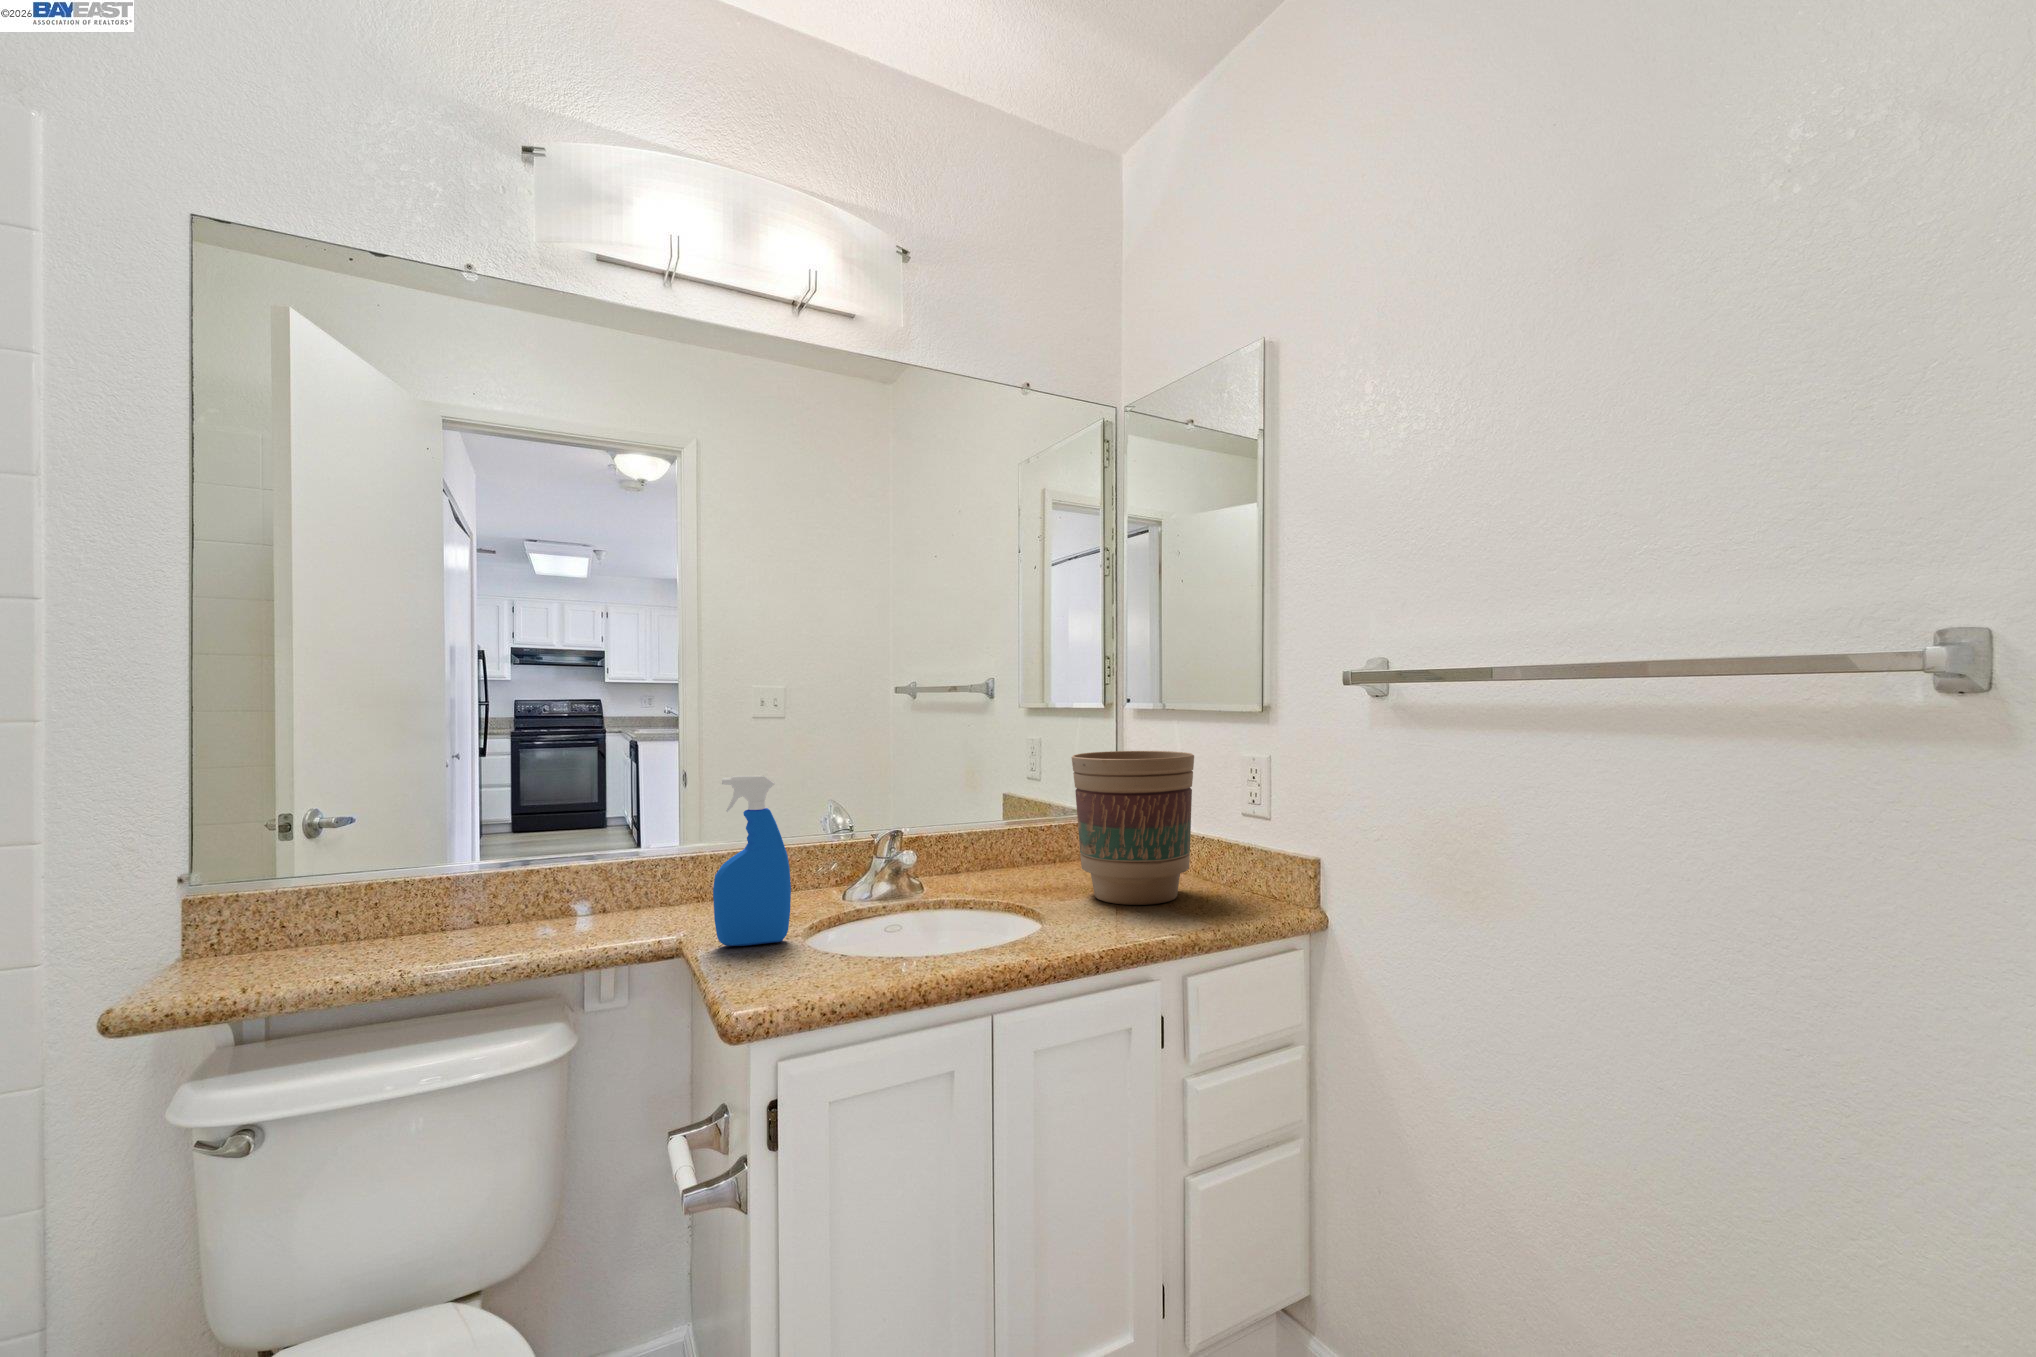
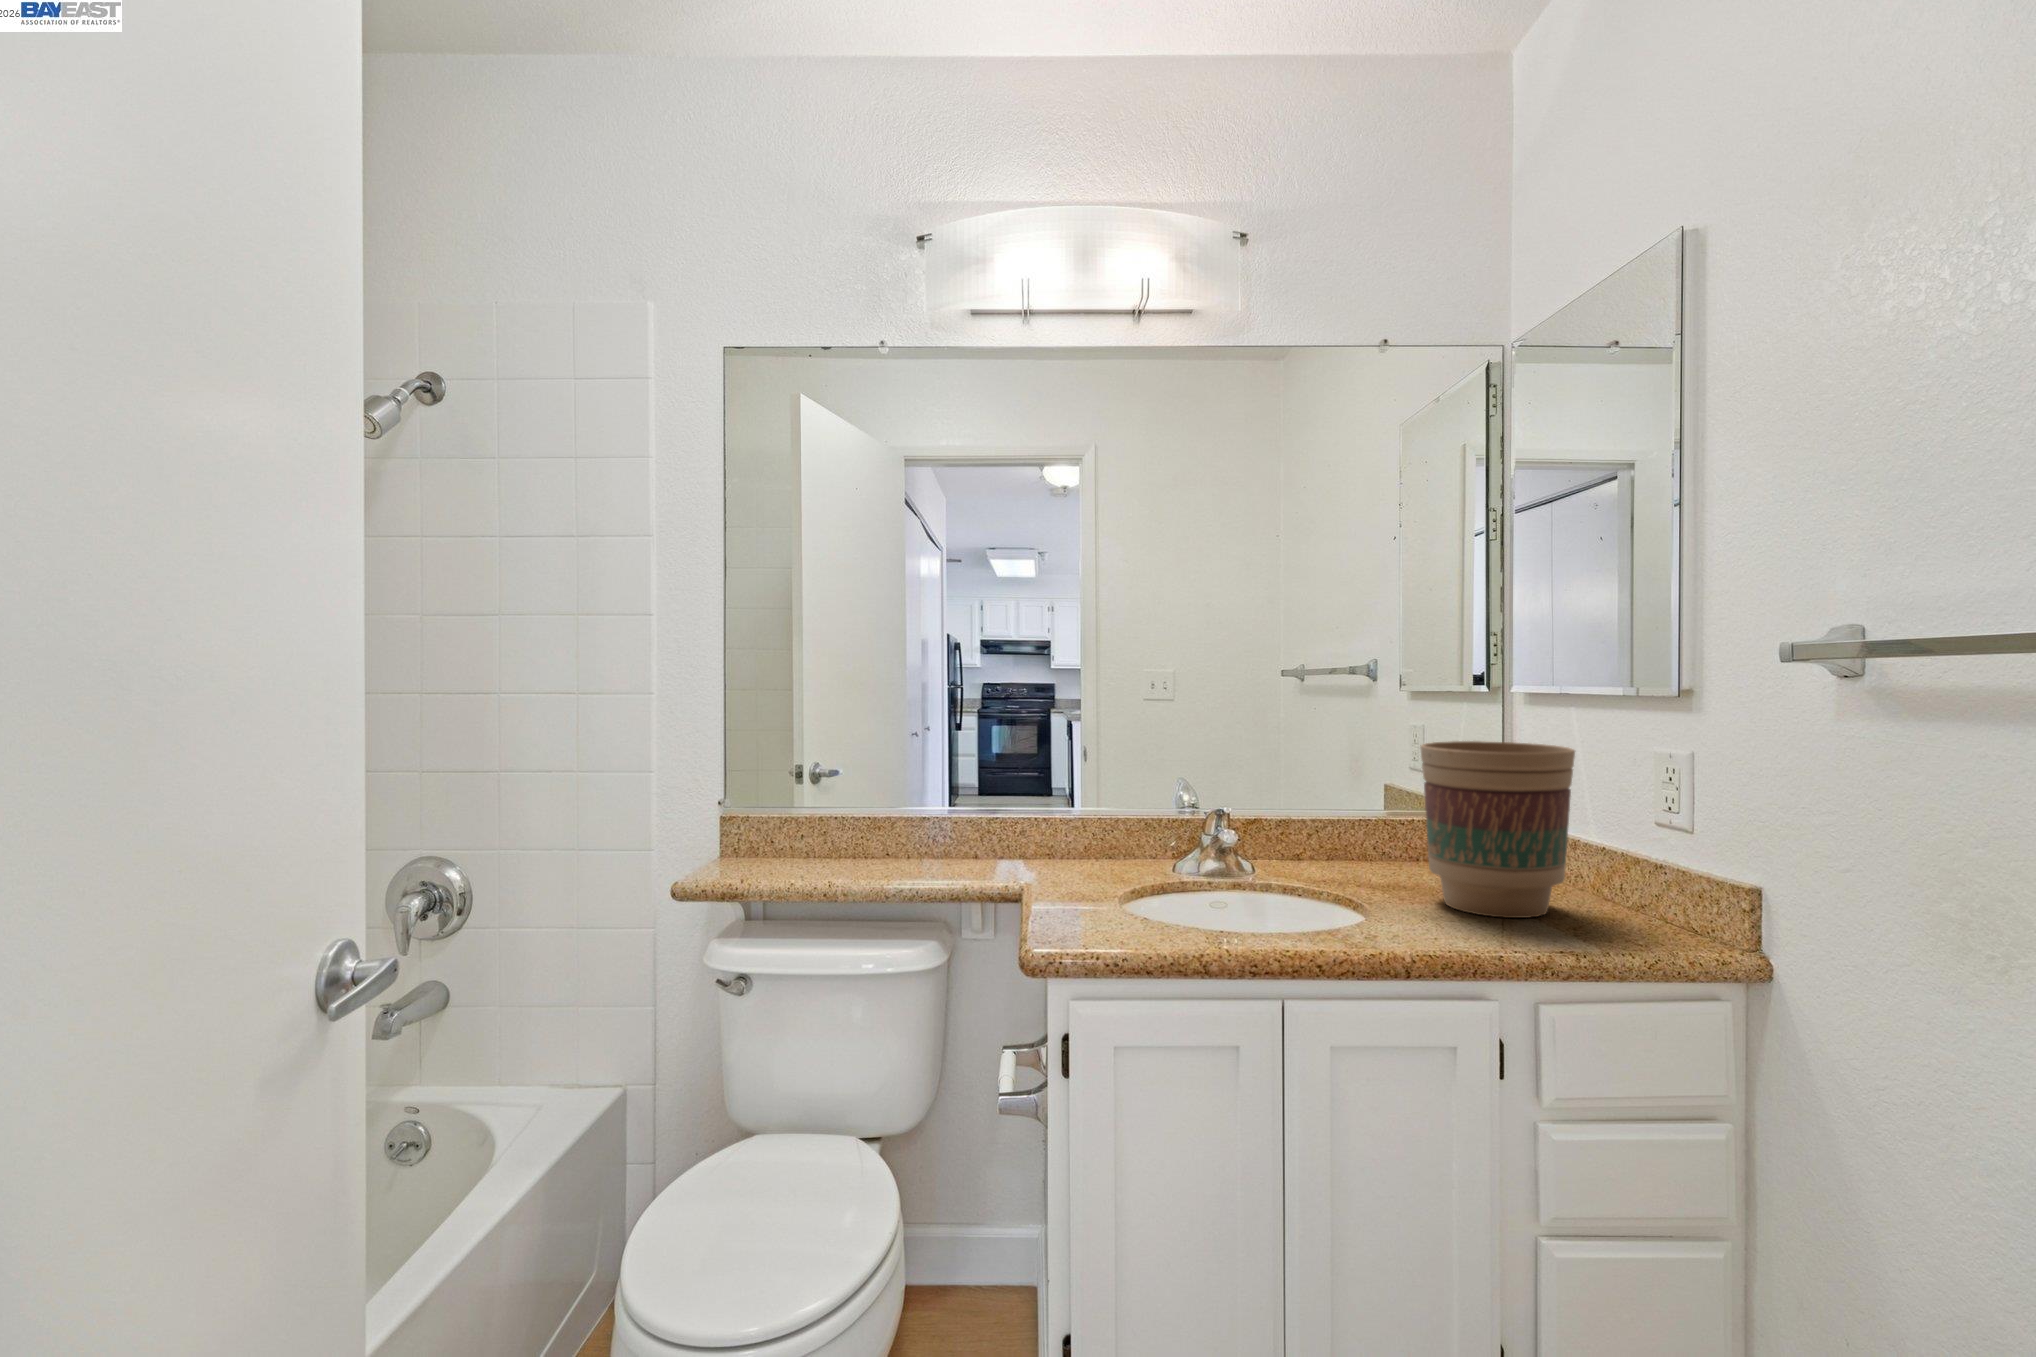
spray bottle: present [713,776,791,946] -> none [1041,746,1109,901]

